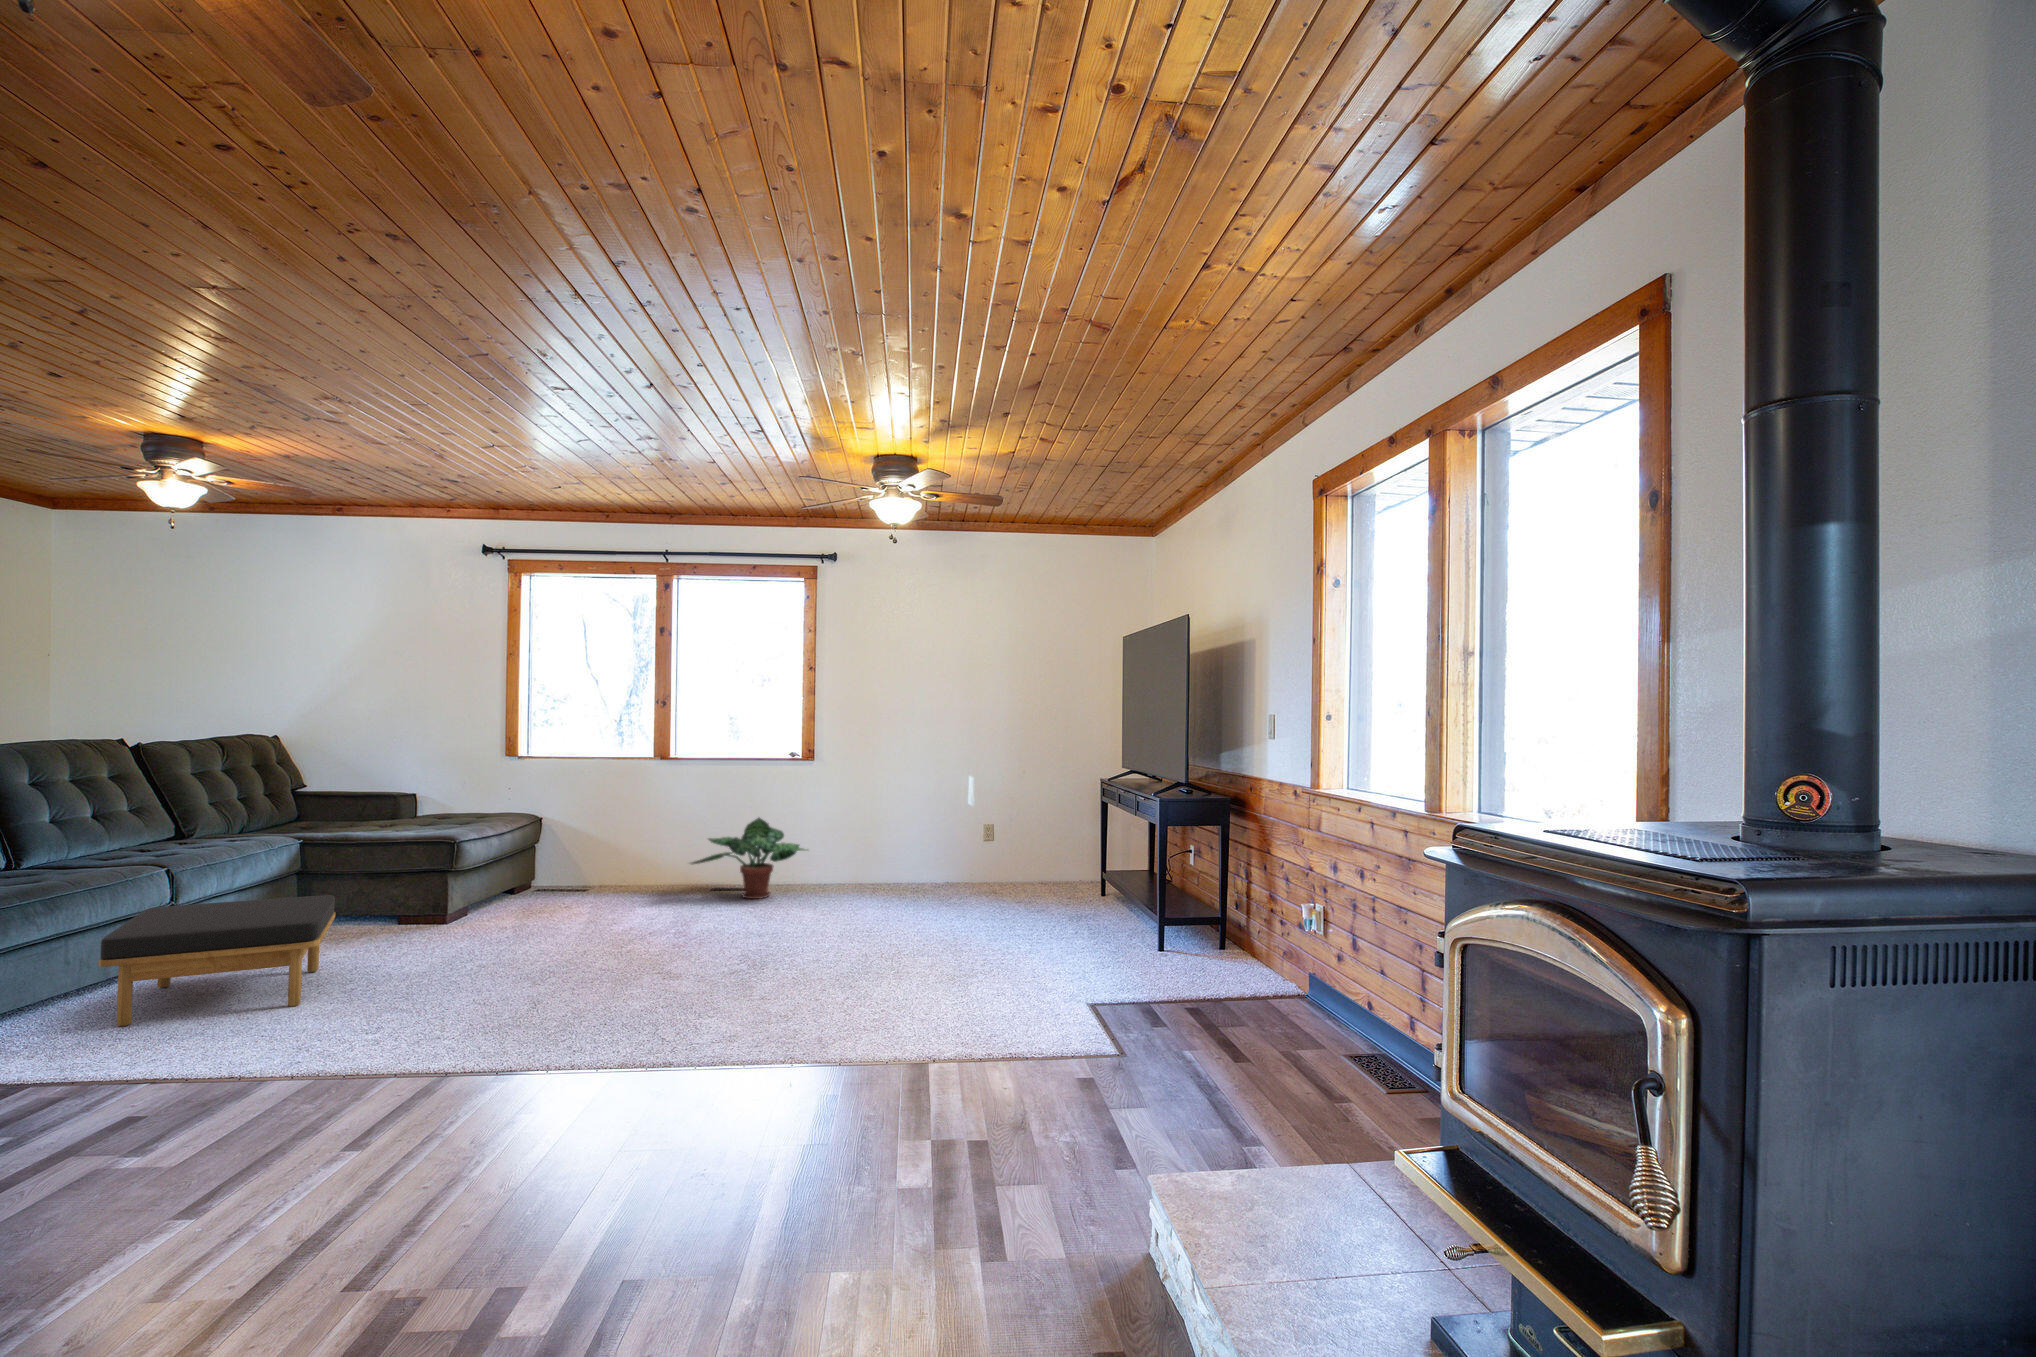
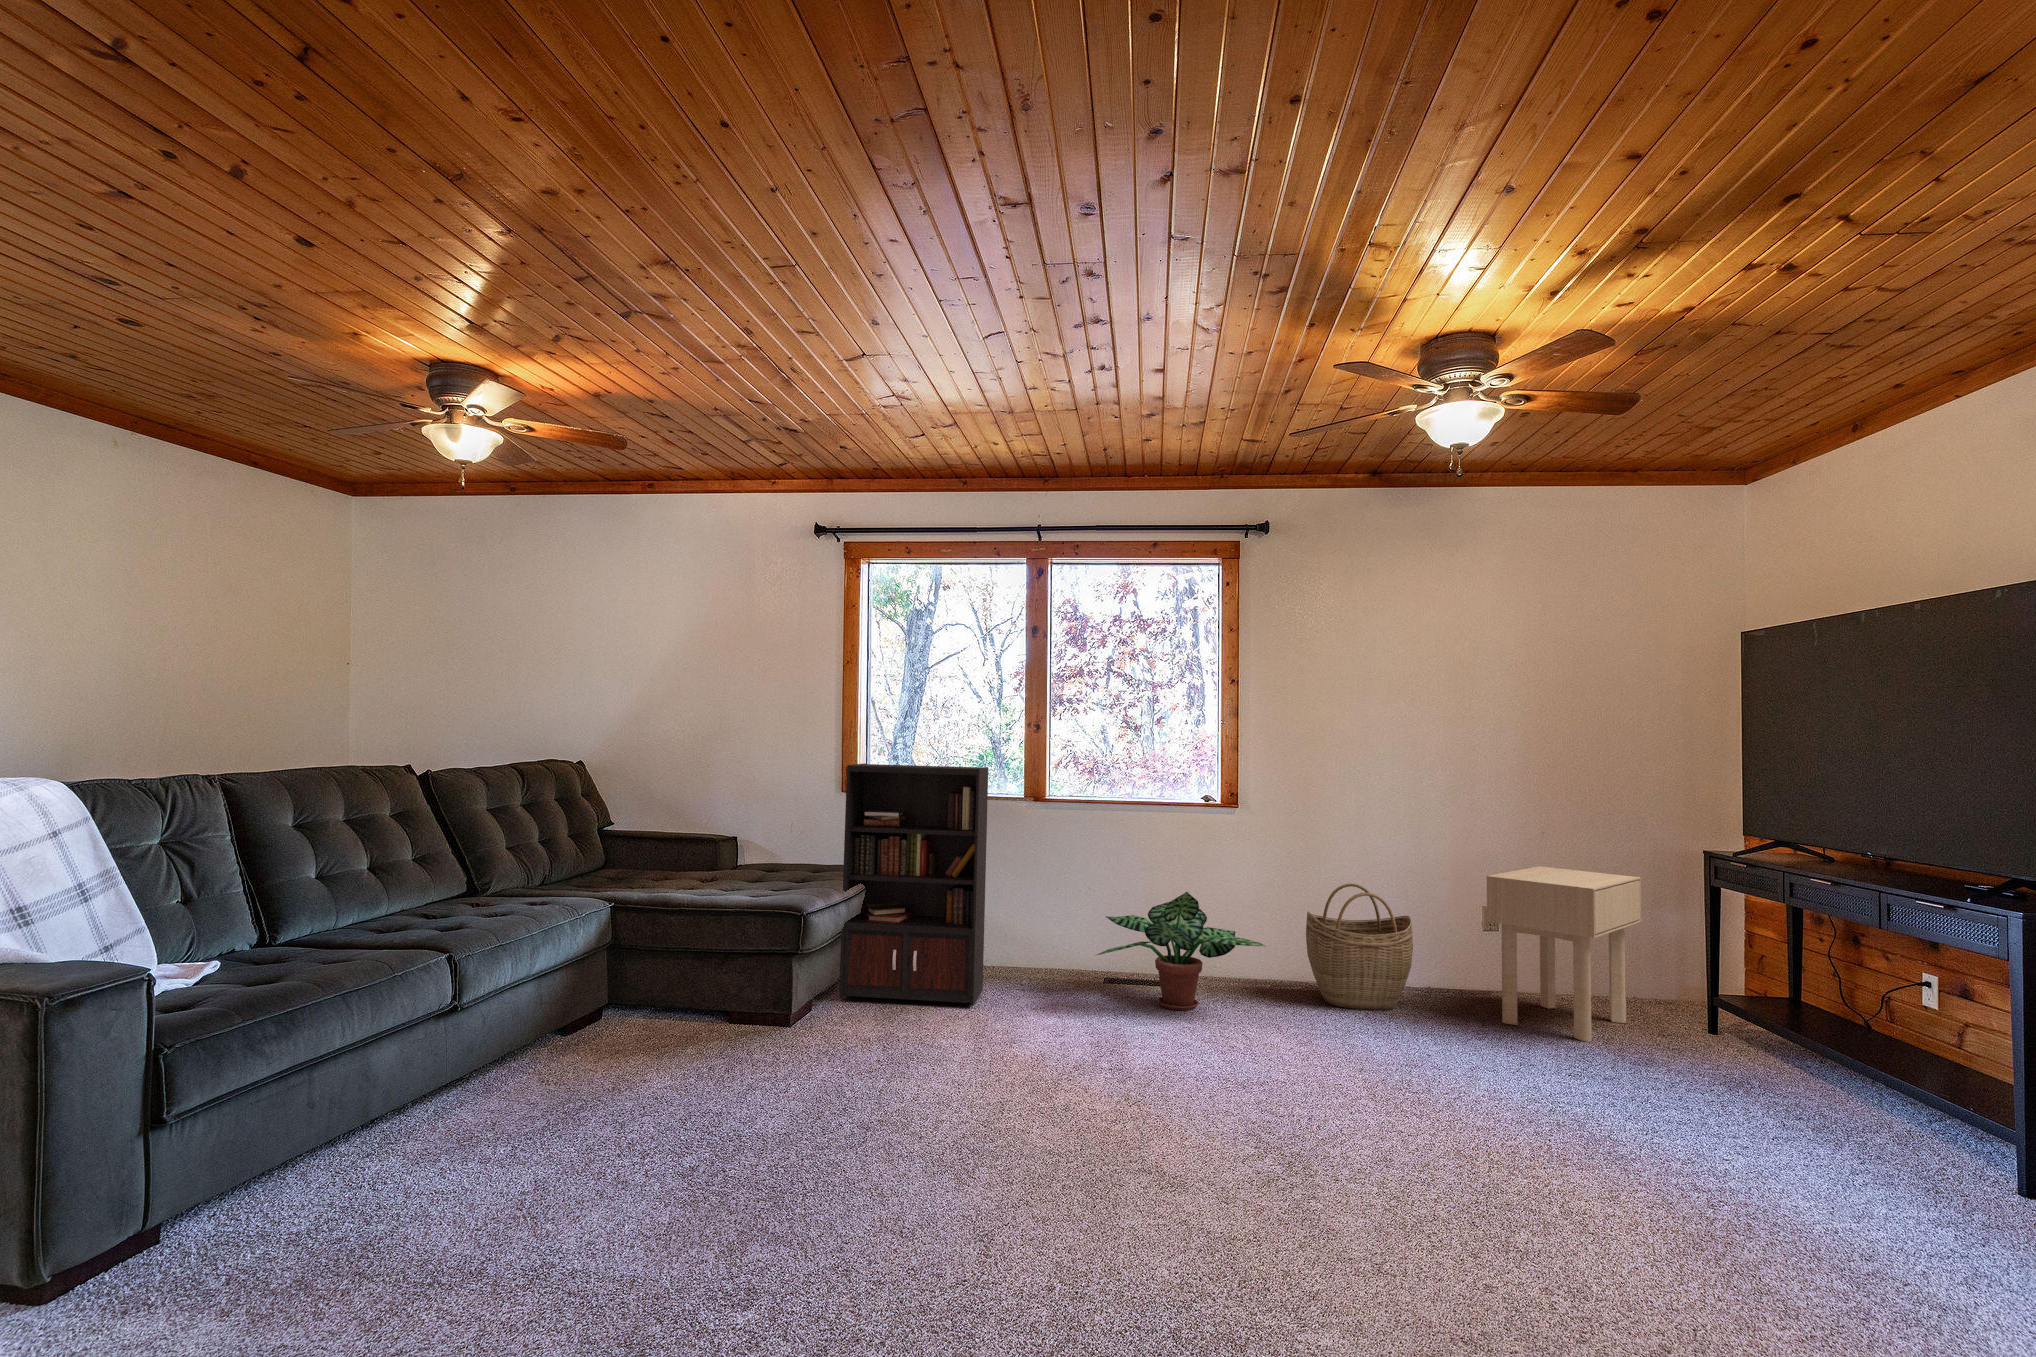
bookcase: none [496,732,652,905] -> present [839,764,1026,1006]
side table: none [962,793,1065,900] -> present [1487,866,1641,1042]
woven basket: none [854,809,923,892] -> present [1306,883,1413,1010]
ottoman: present [98,895,335,1026] -> none [337,1006,665,1246]

